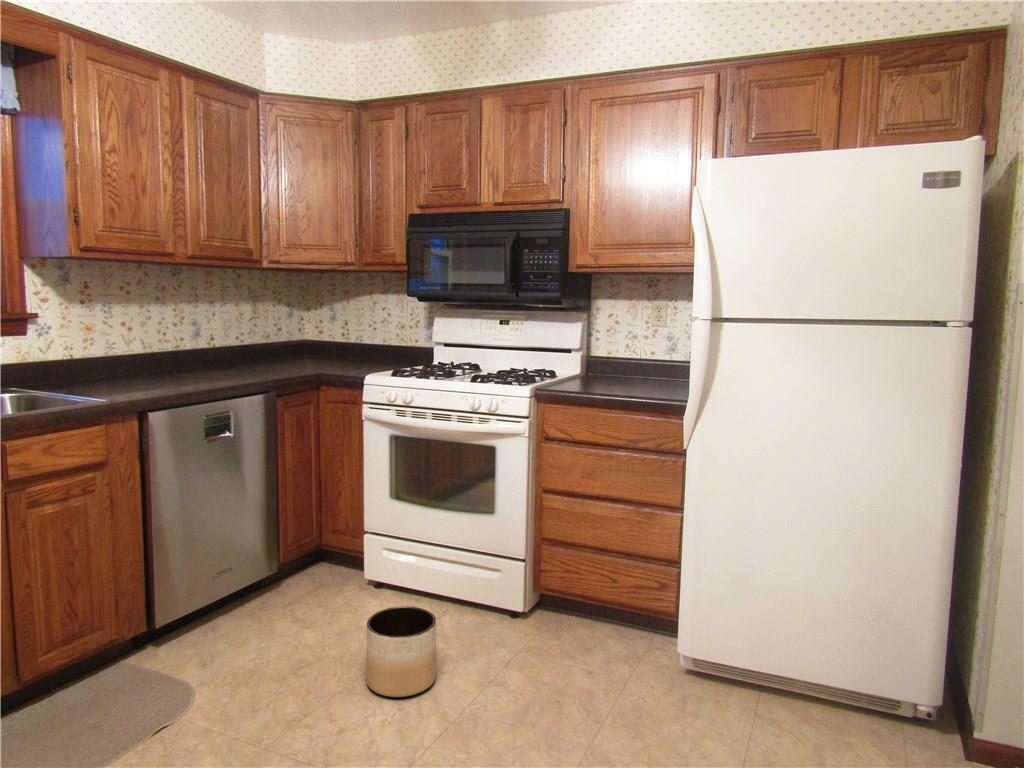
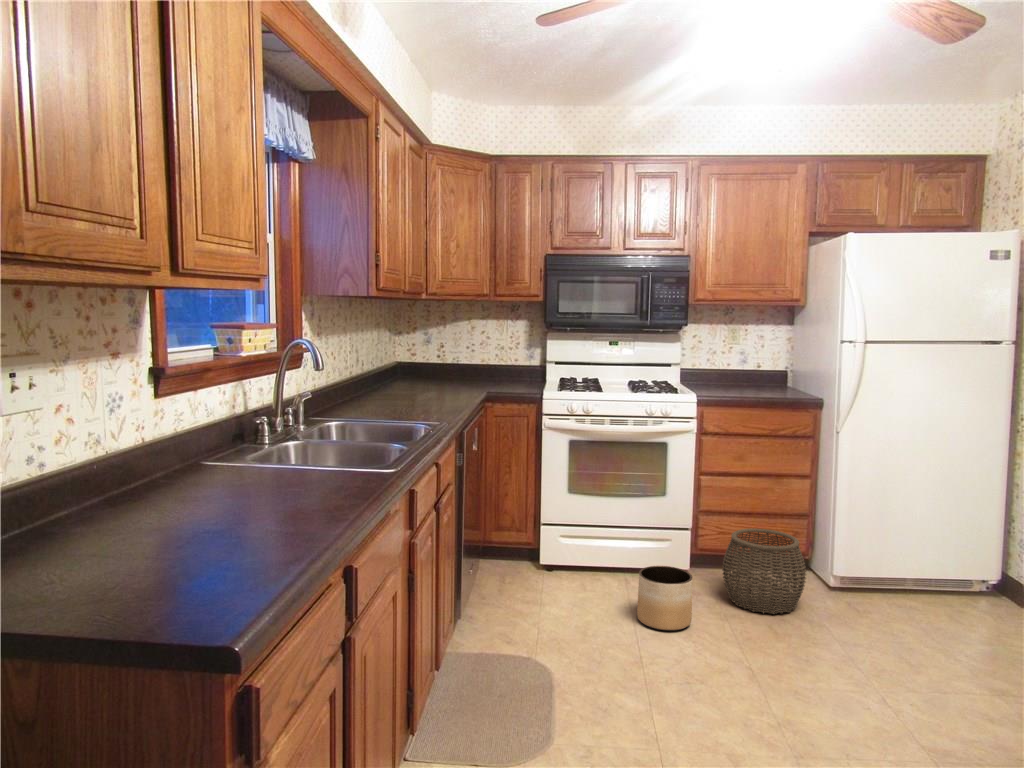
woven basket: none [514,573,623,700] -> present [722,529,806,614]

